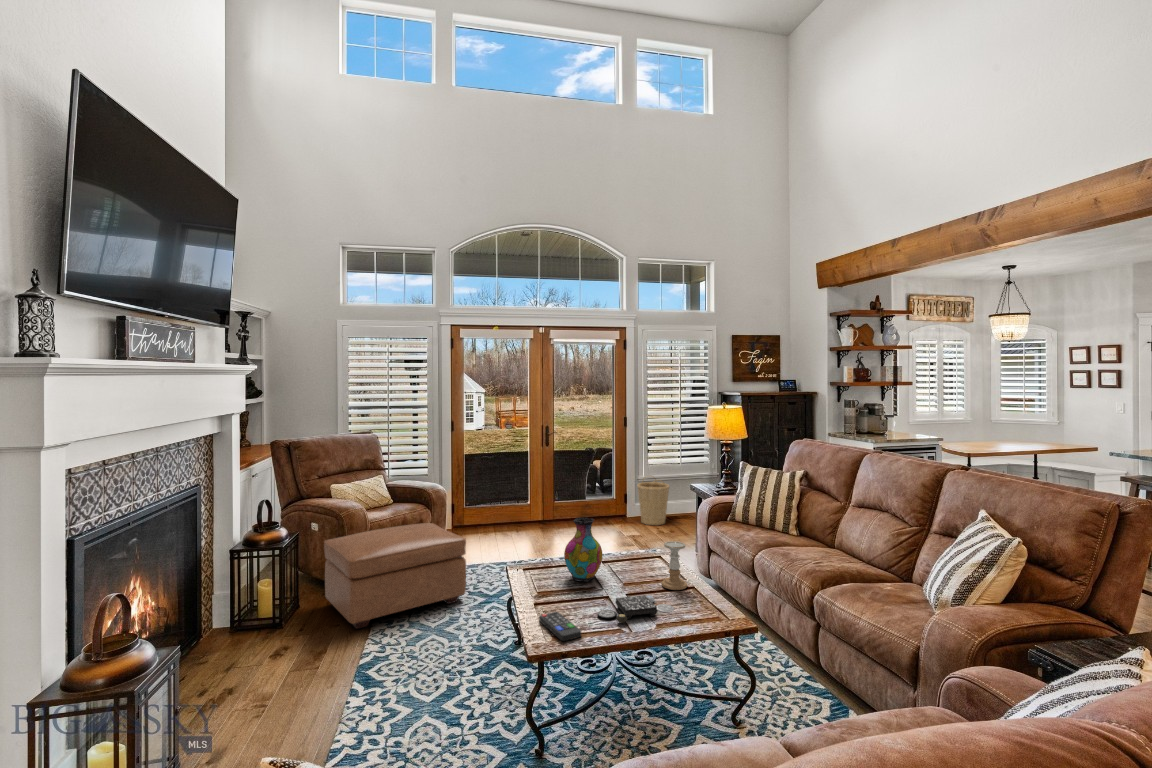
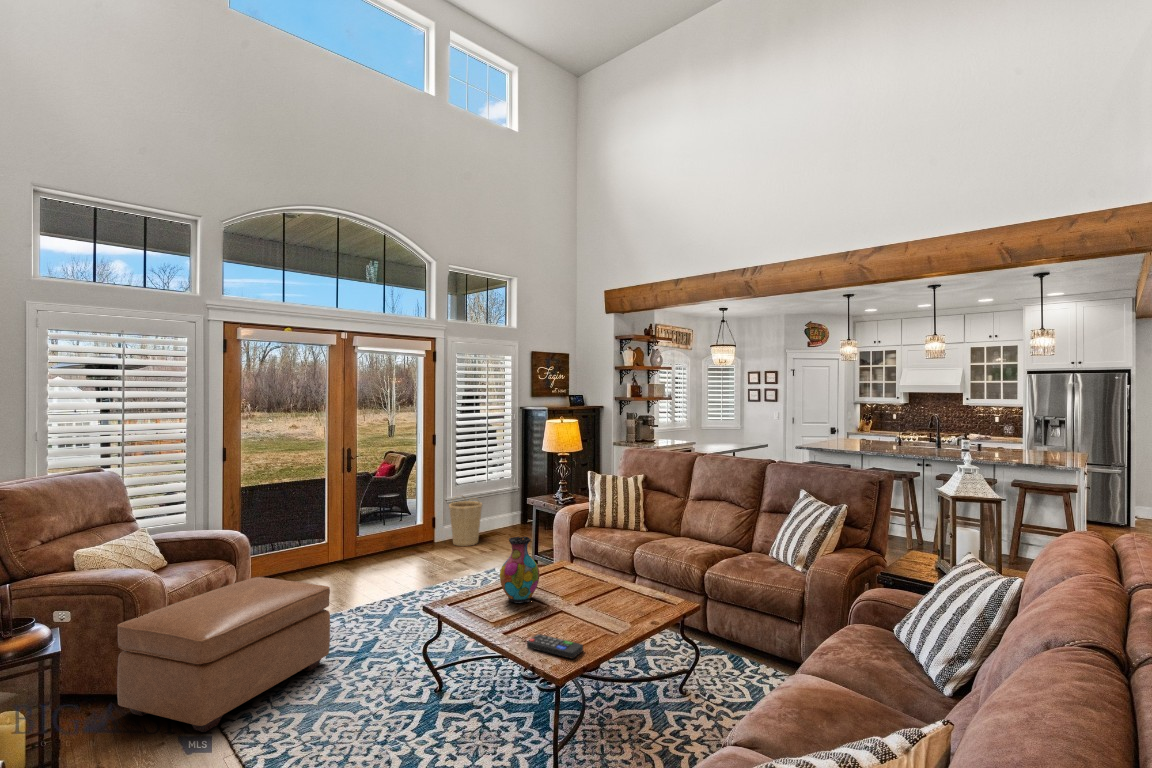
candle holder: present [662,541,687,590] -> none [596,547,620,593]
board game: present [598,595,674,623] -> none [573,601,631,630]

